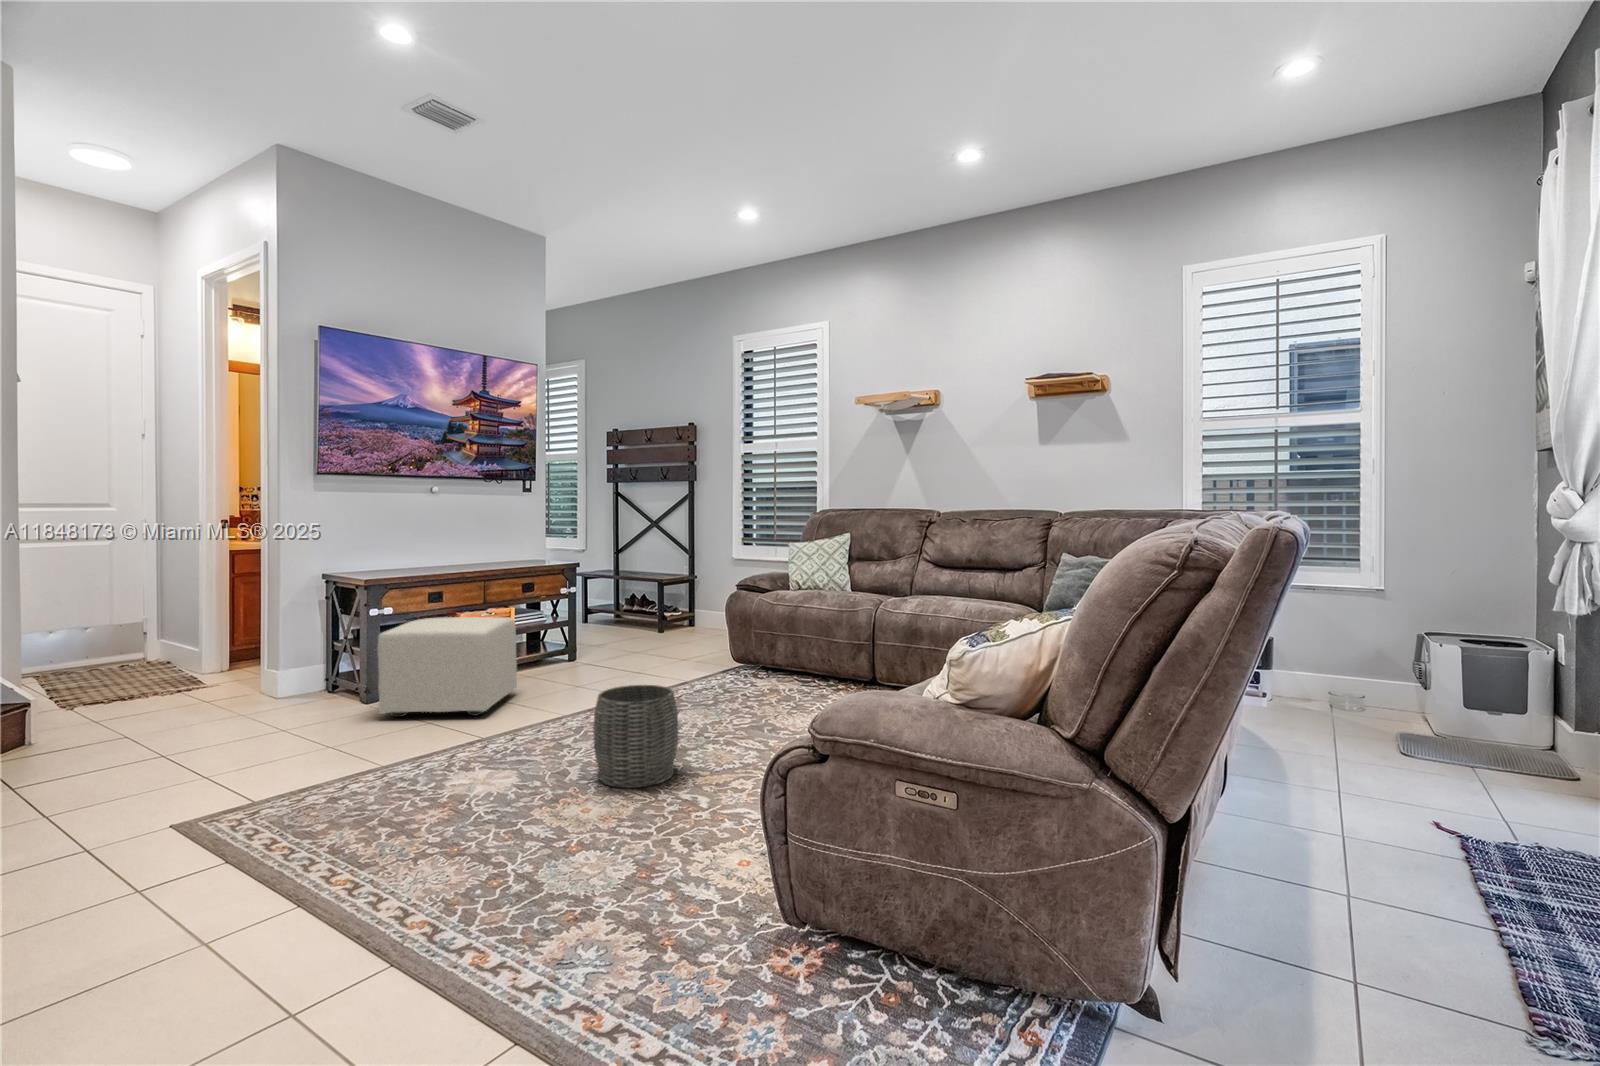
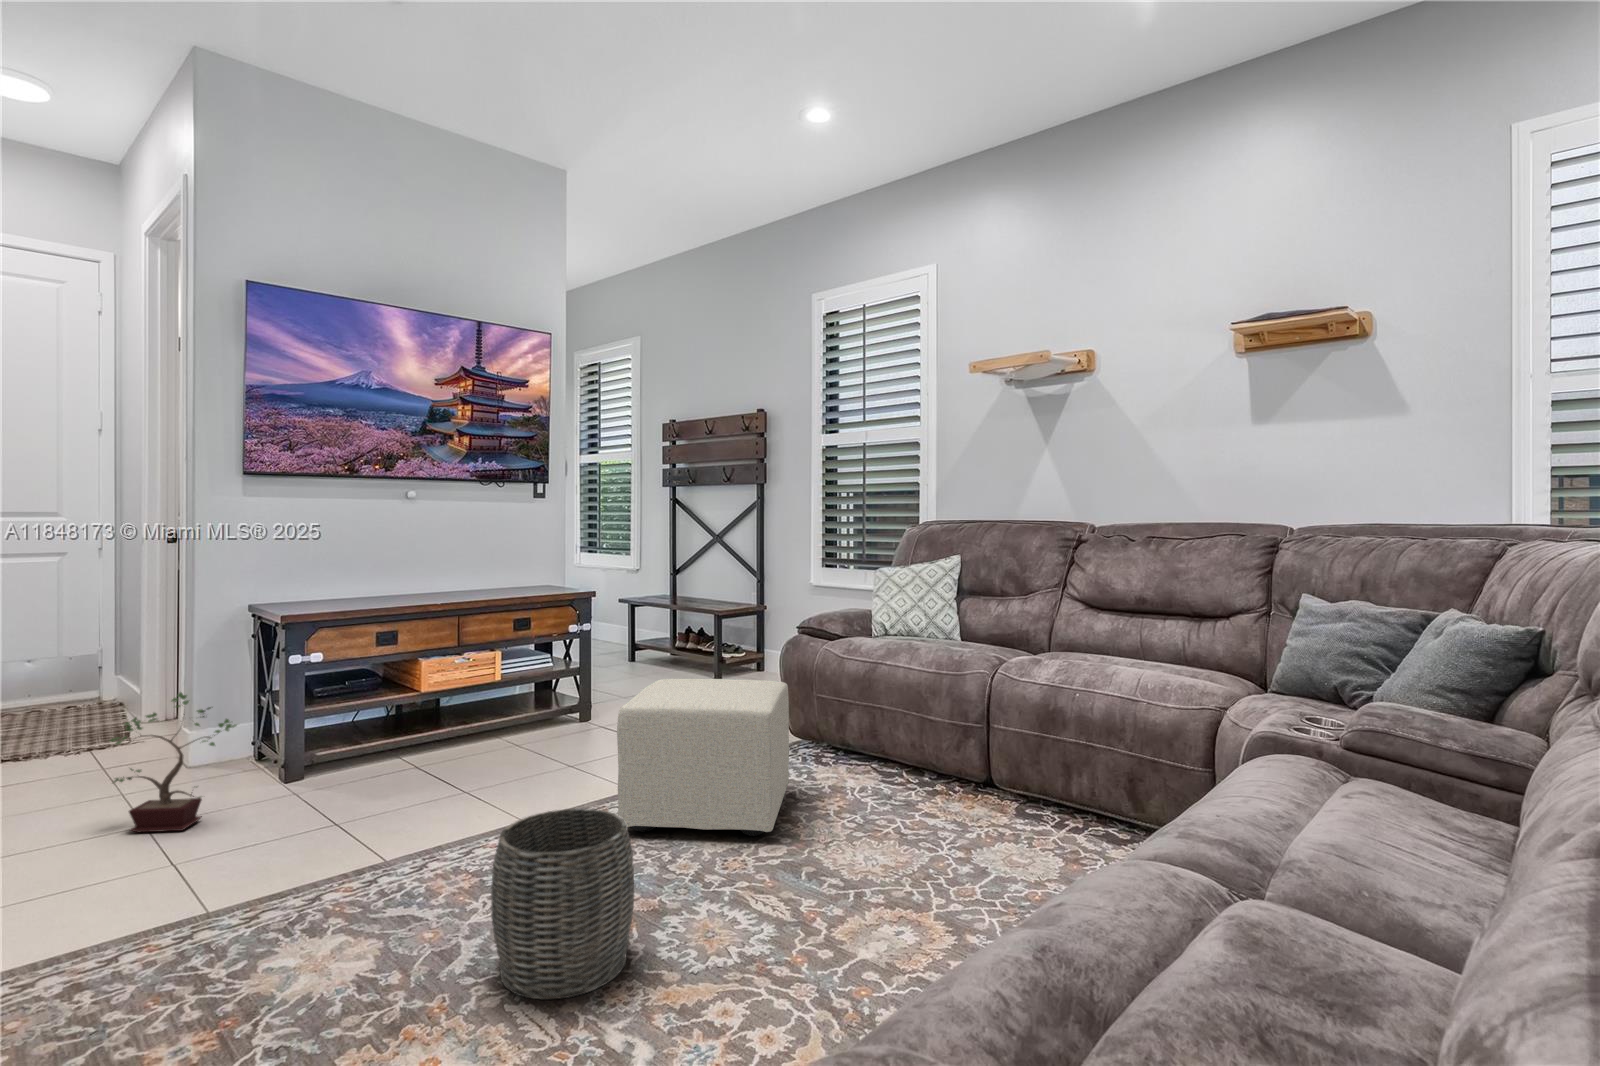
ottoman: present [377,617,517,717] -> present [617,679,789,836]
potted plant: none [256,632,357,734] -> present [110,692,236,832]

